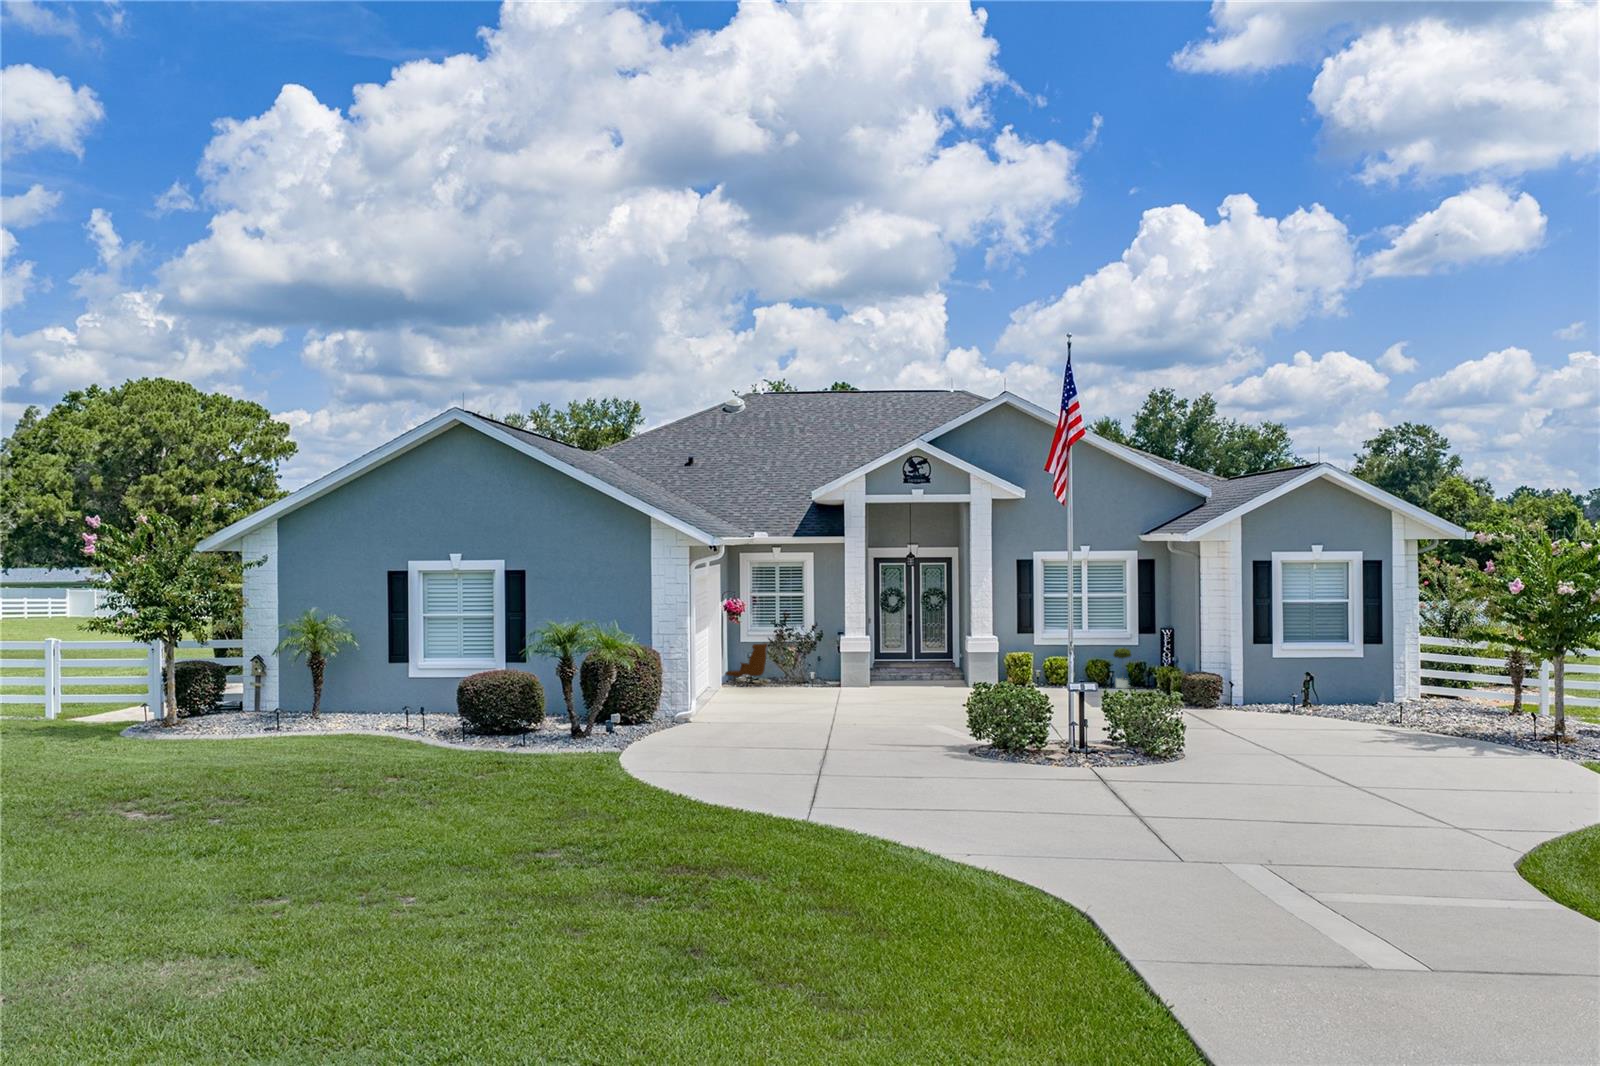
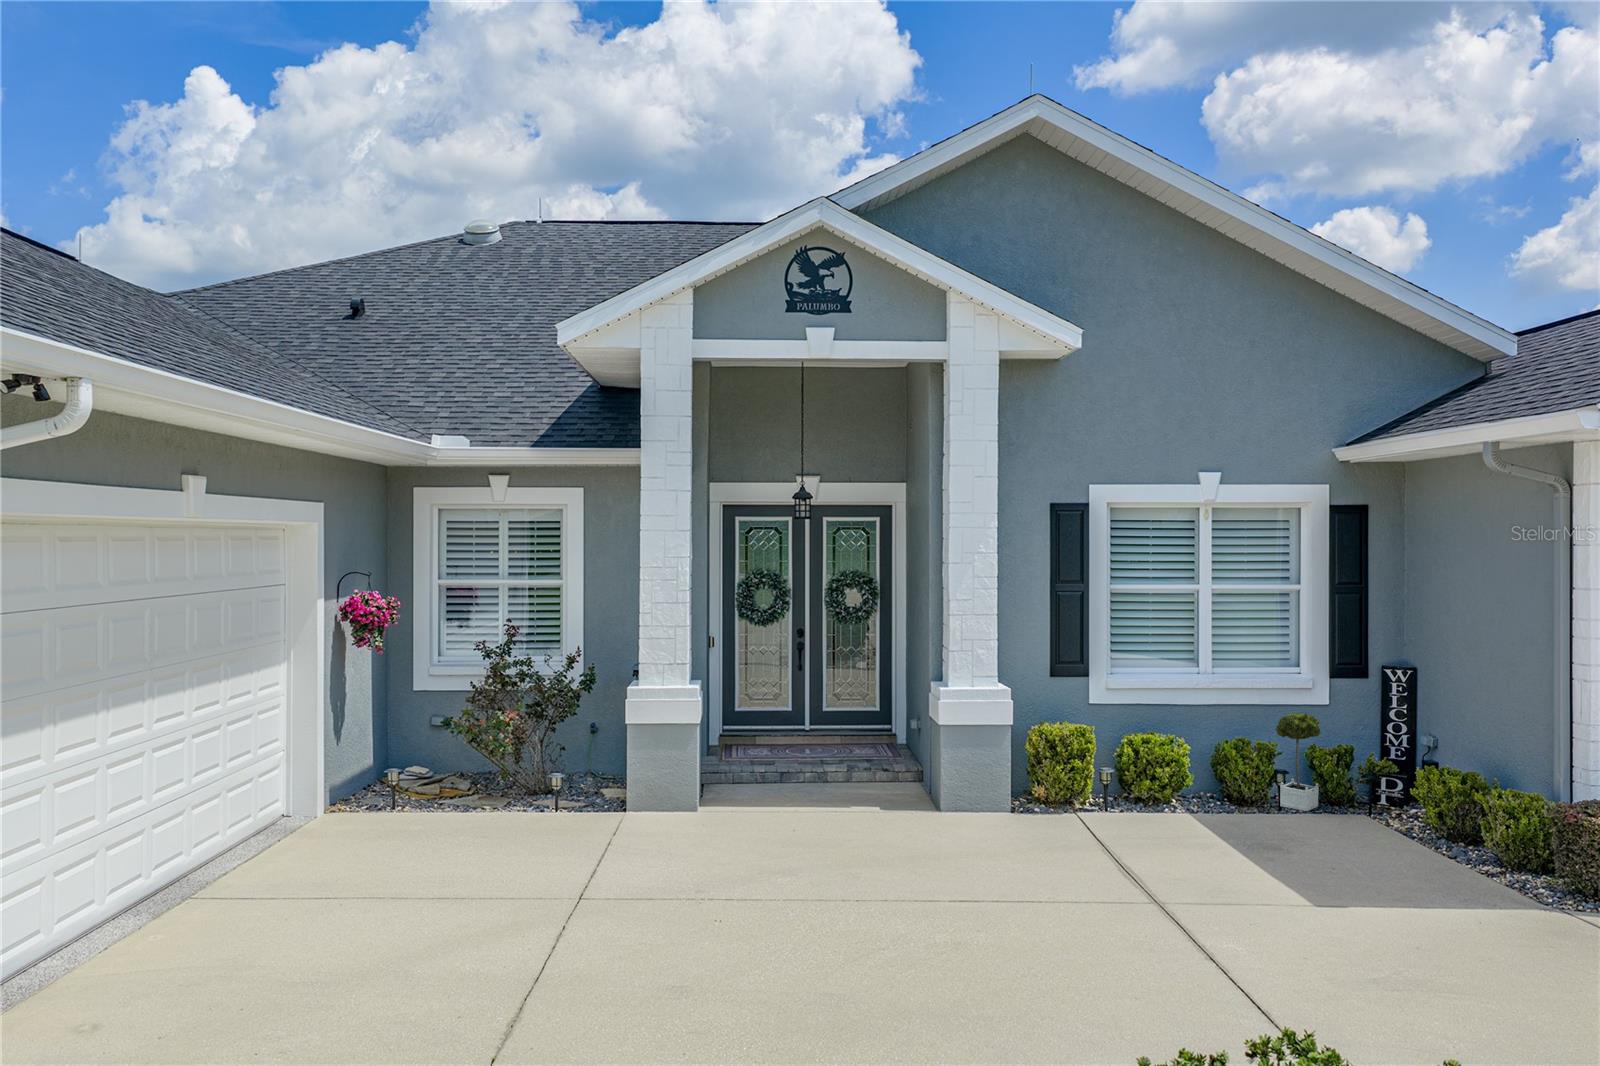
lounge chair: present [725,643,767,685] -> none [350,706,444,818]

